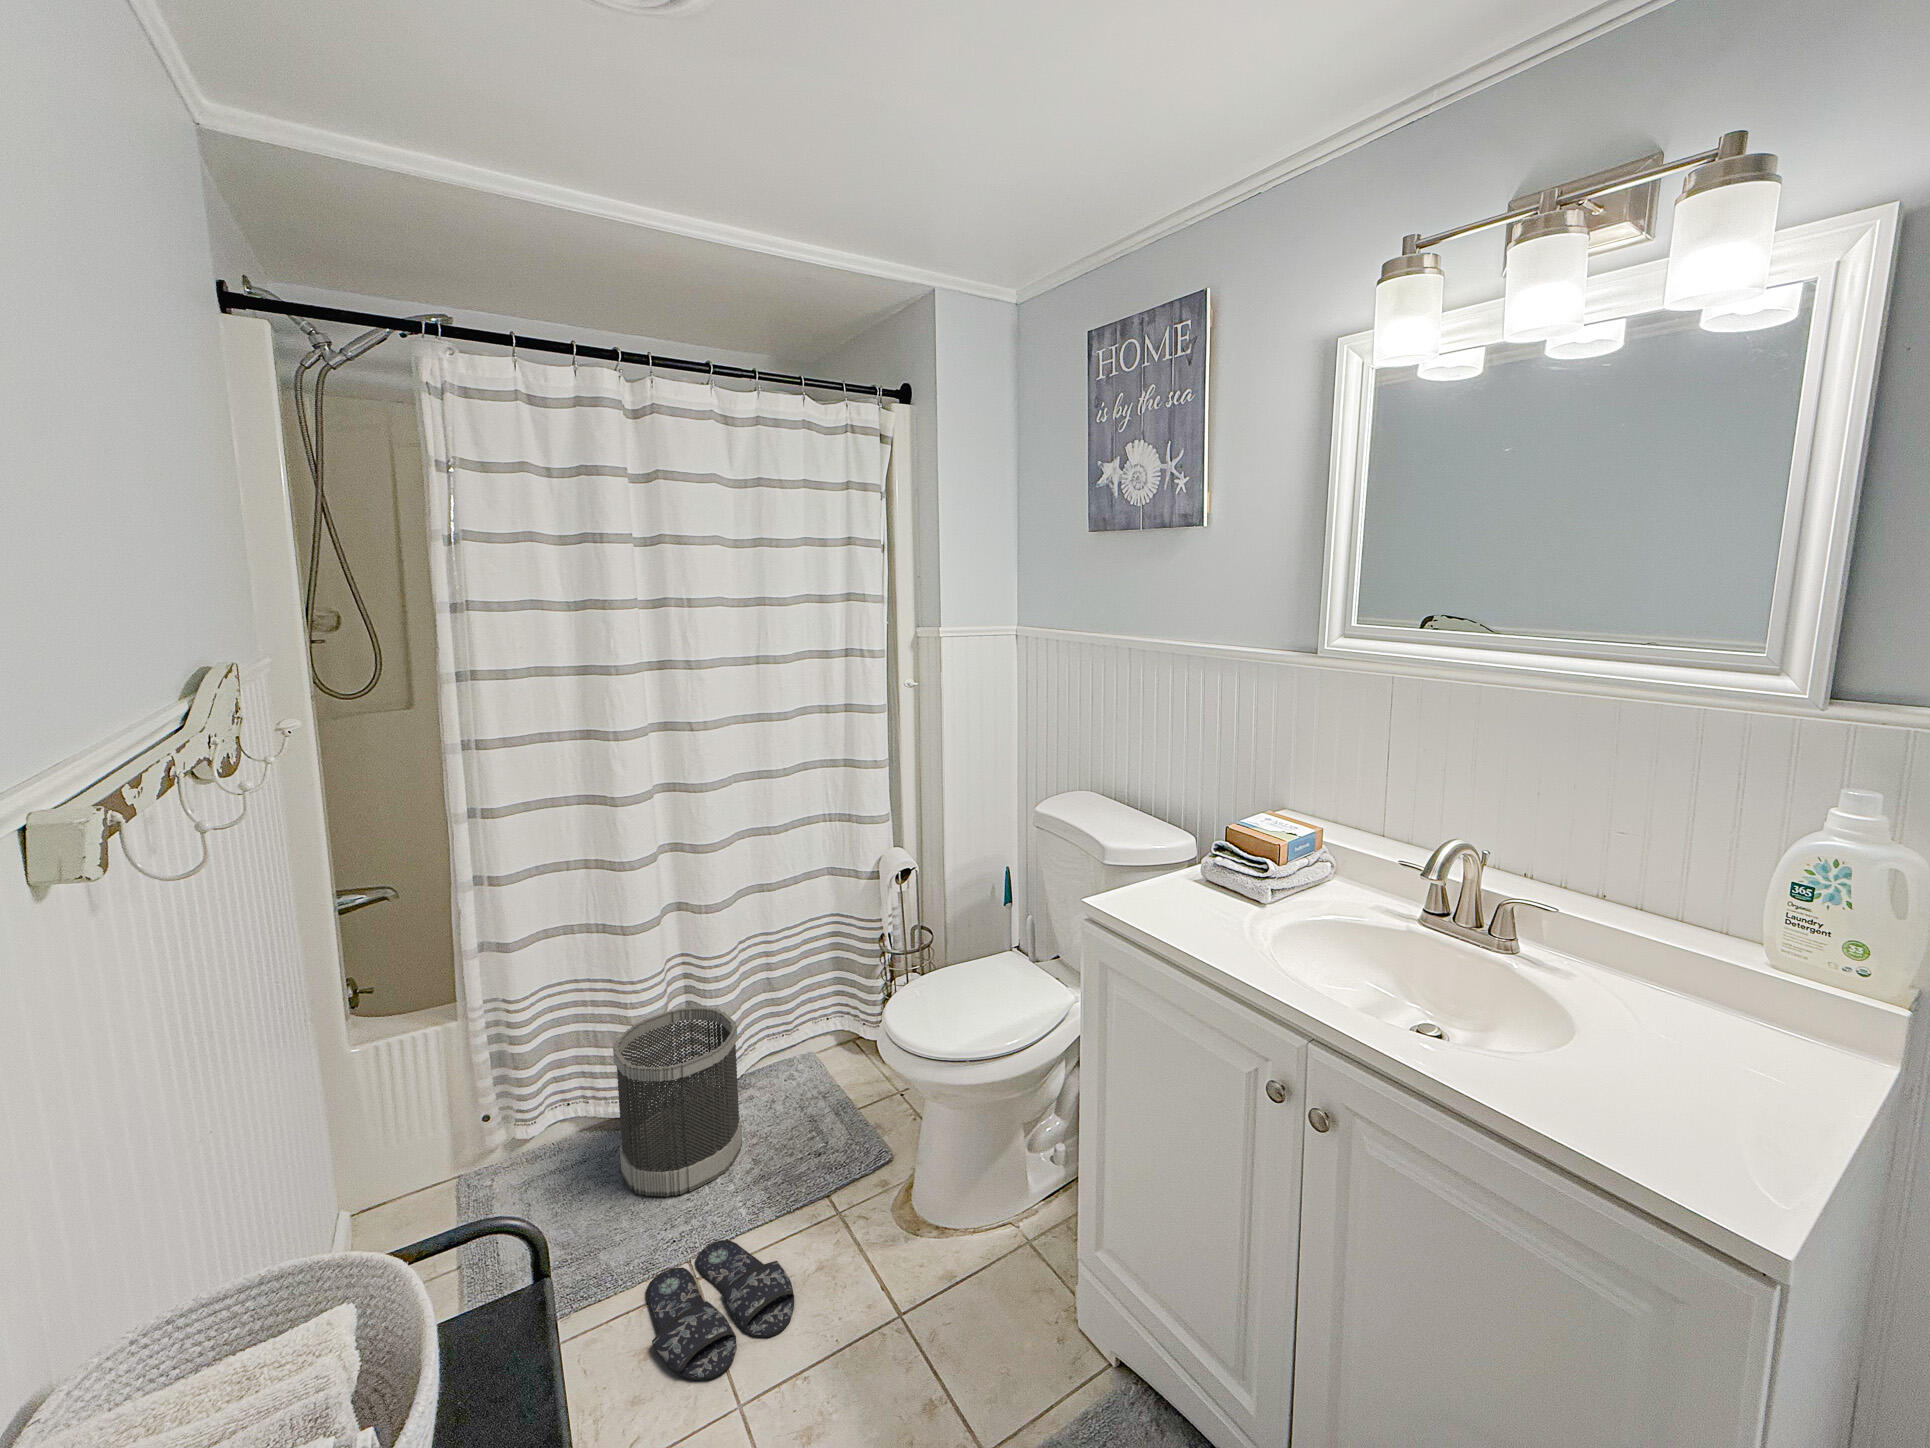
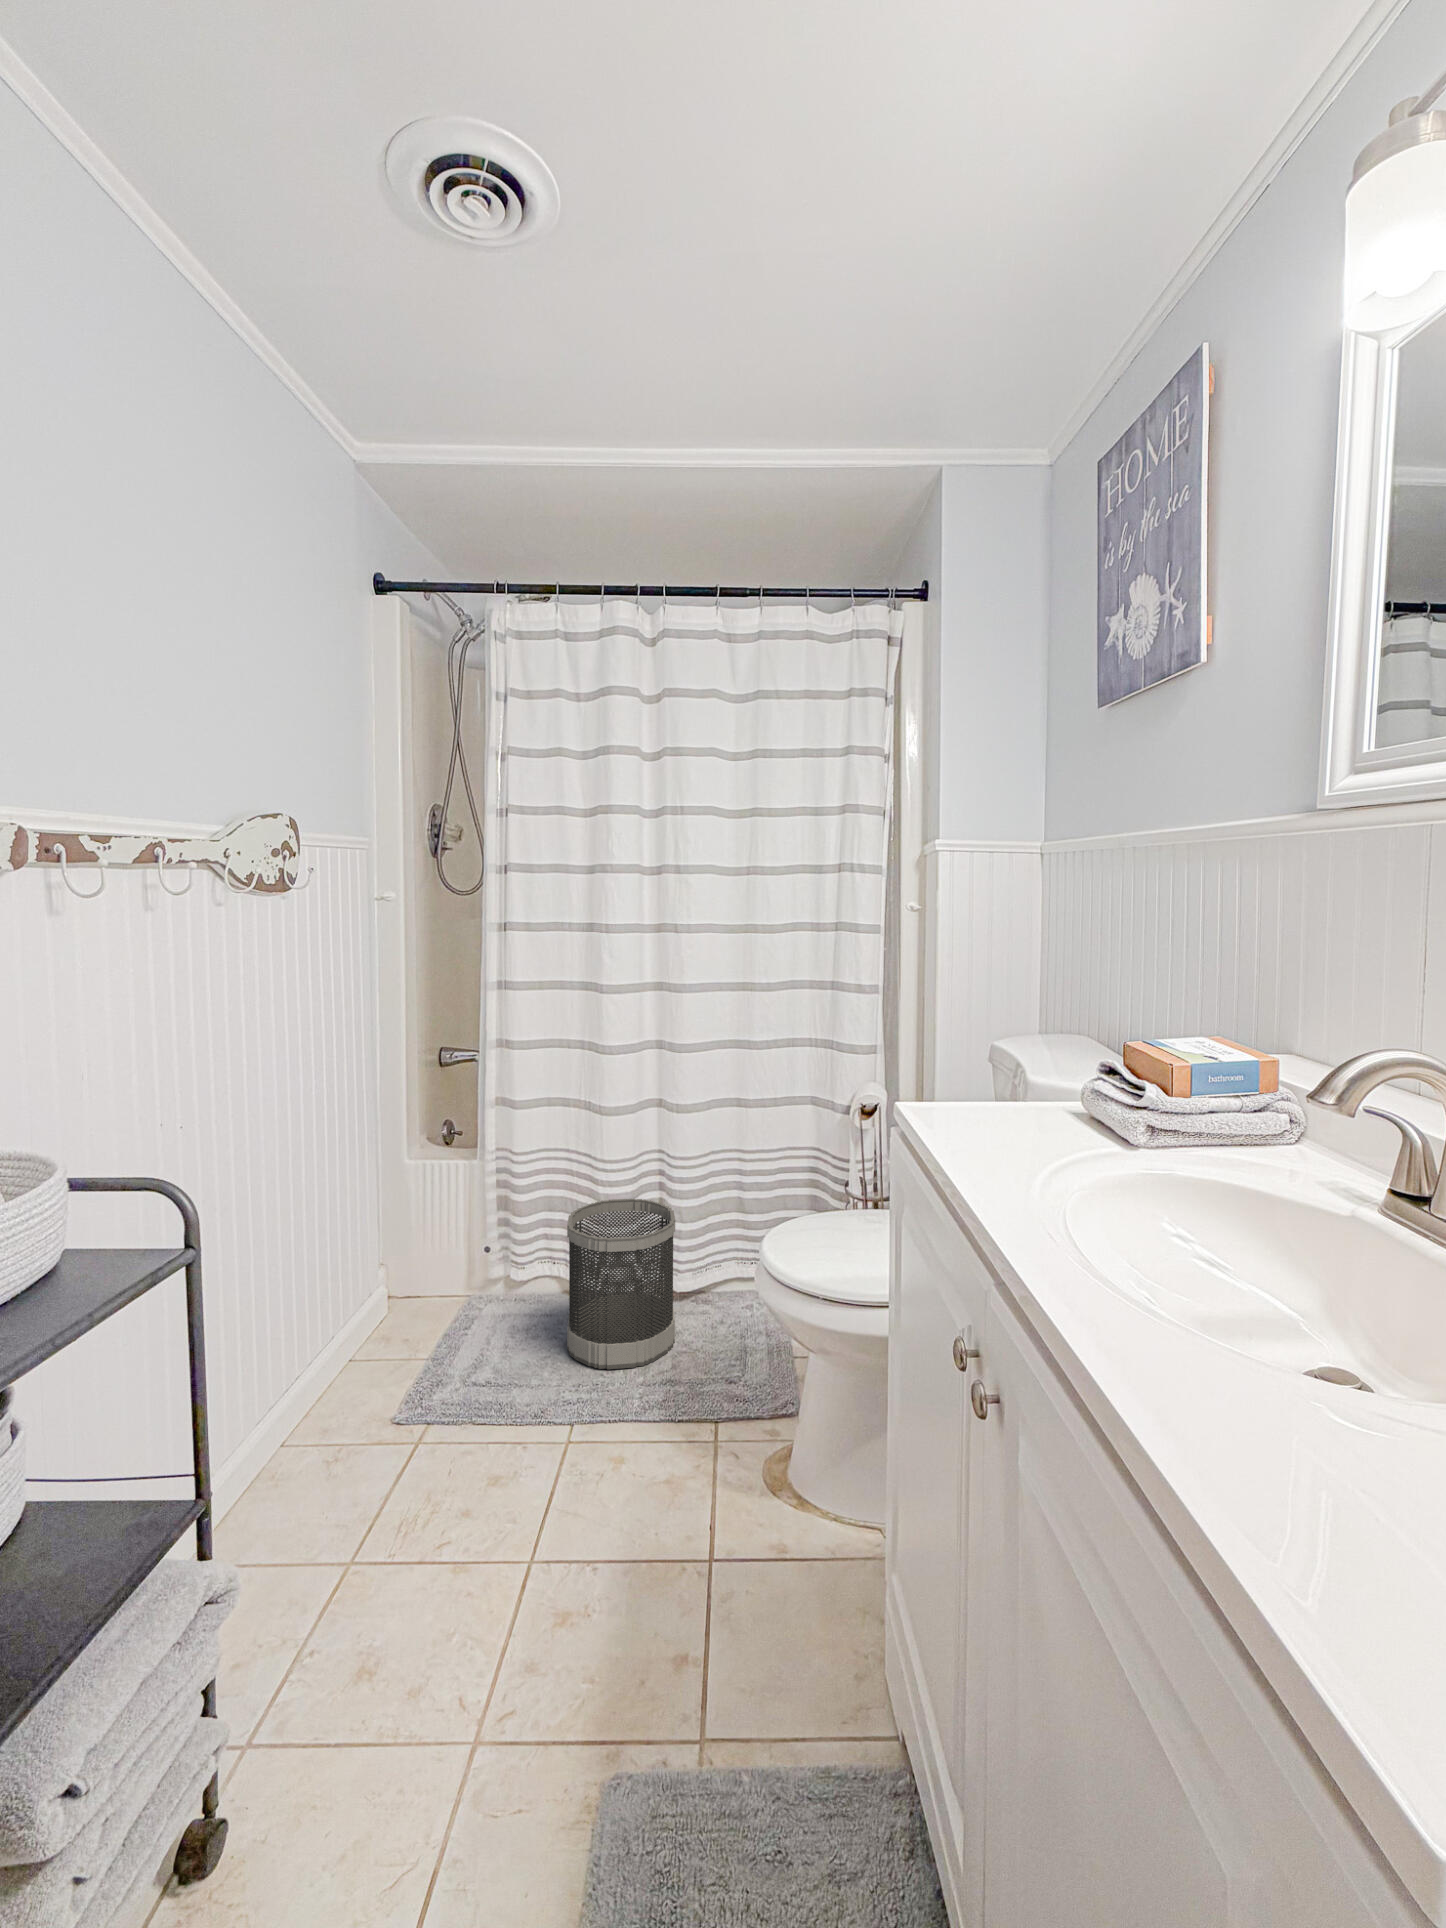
slippers: present [646,1240,794,1379] -> none [500,1417,634,1523]

